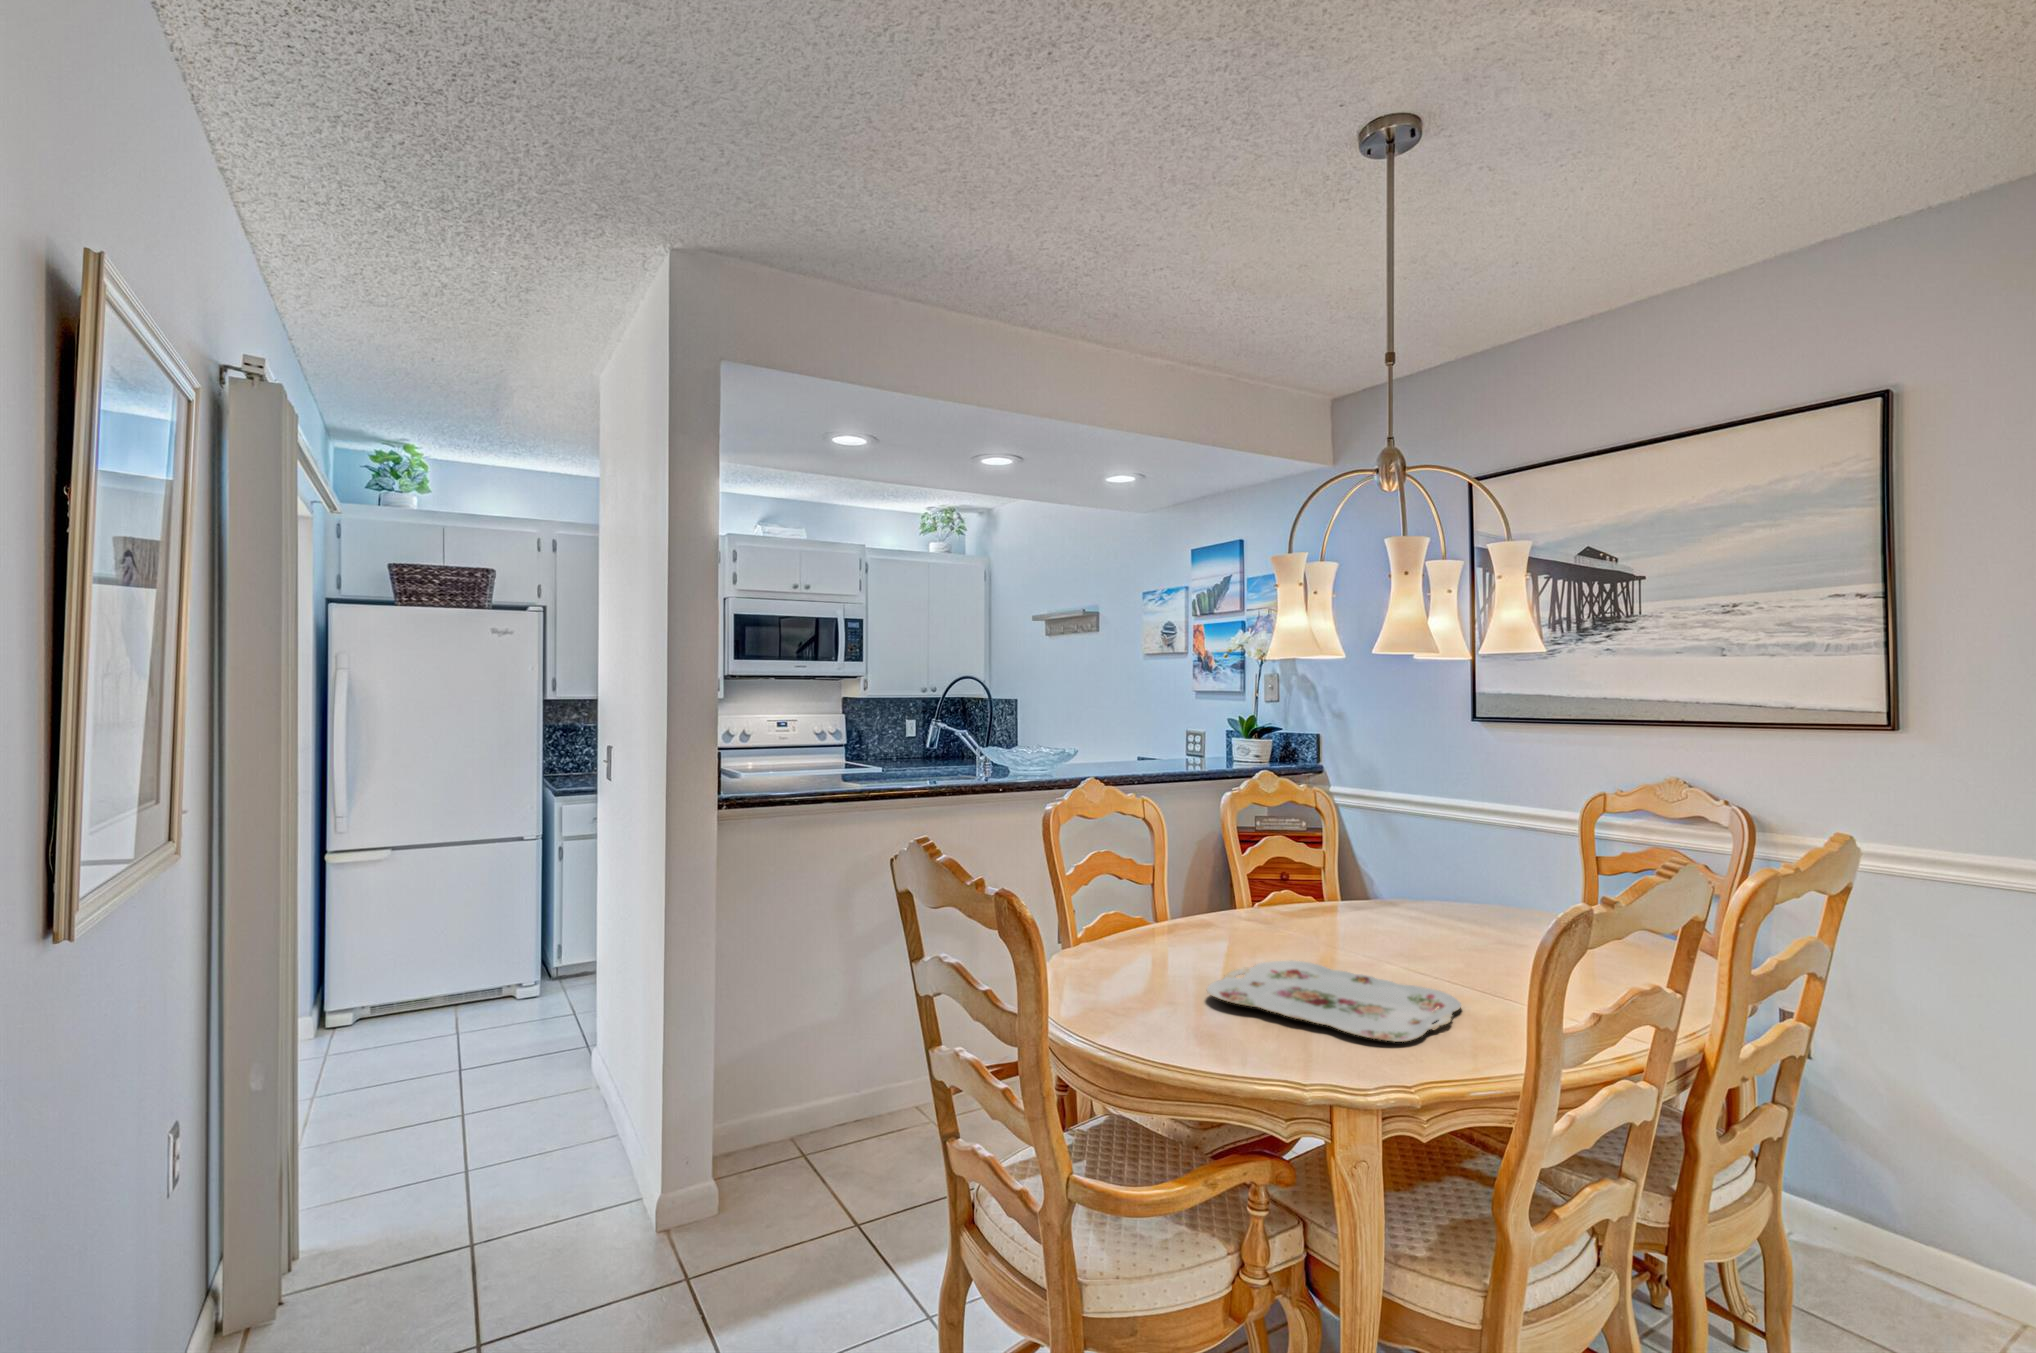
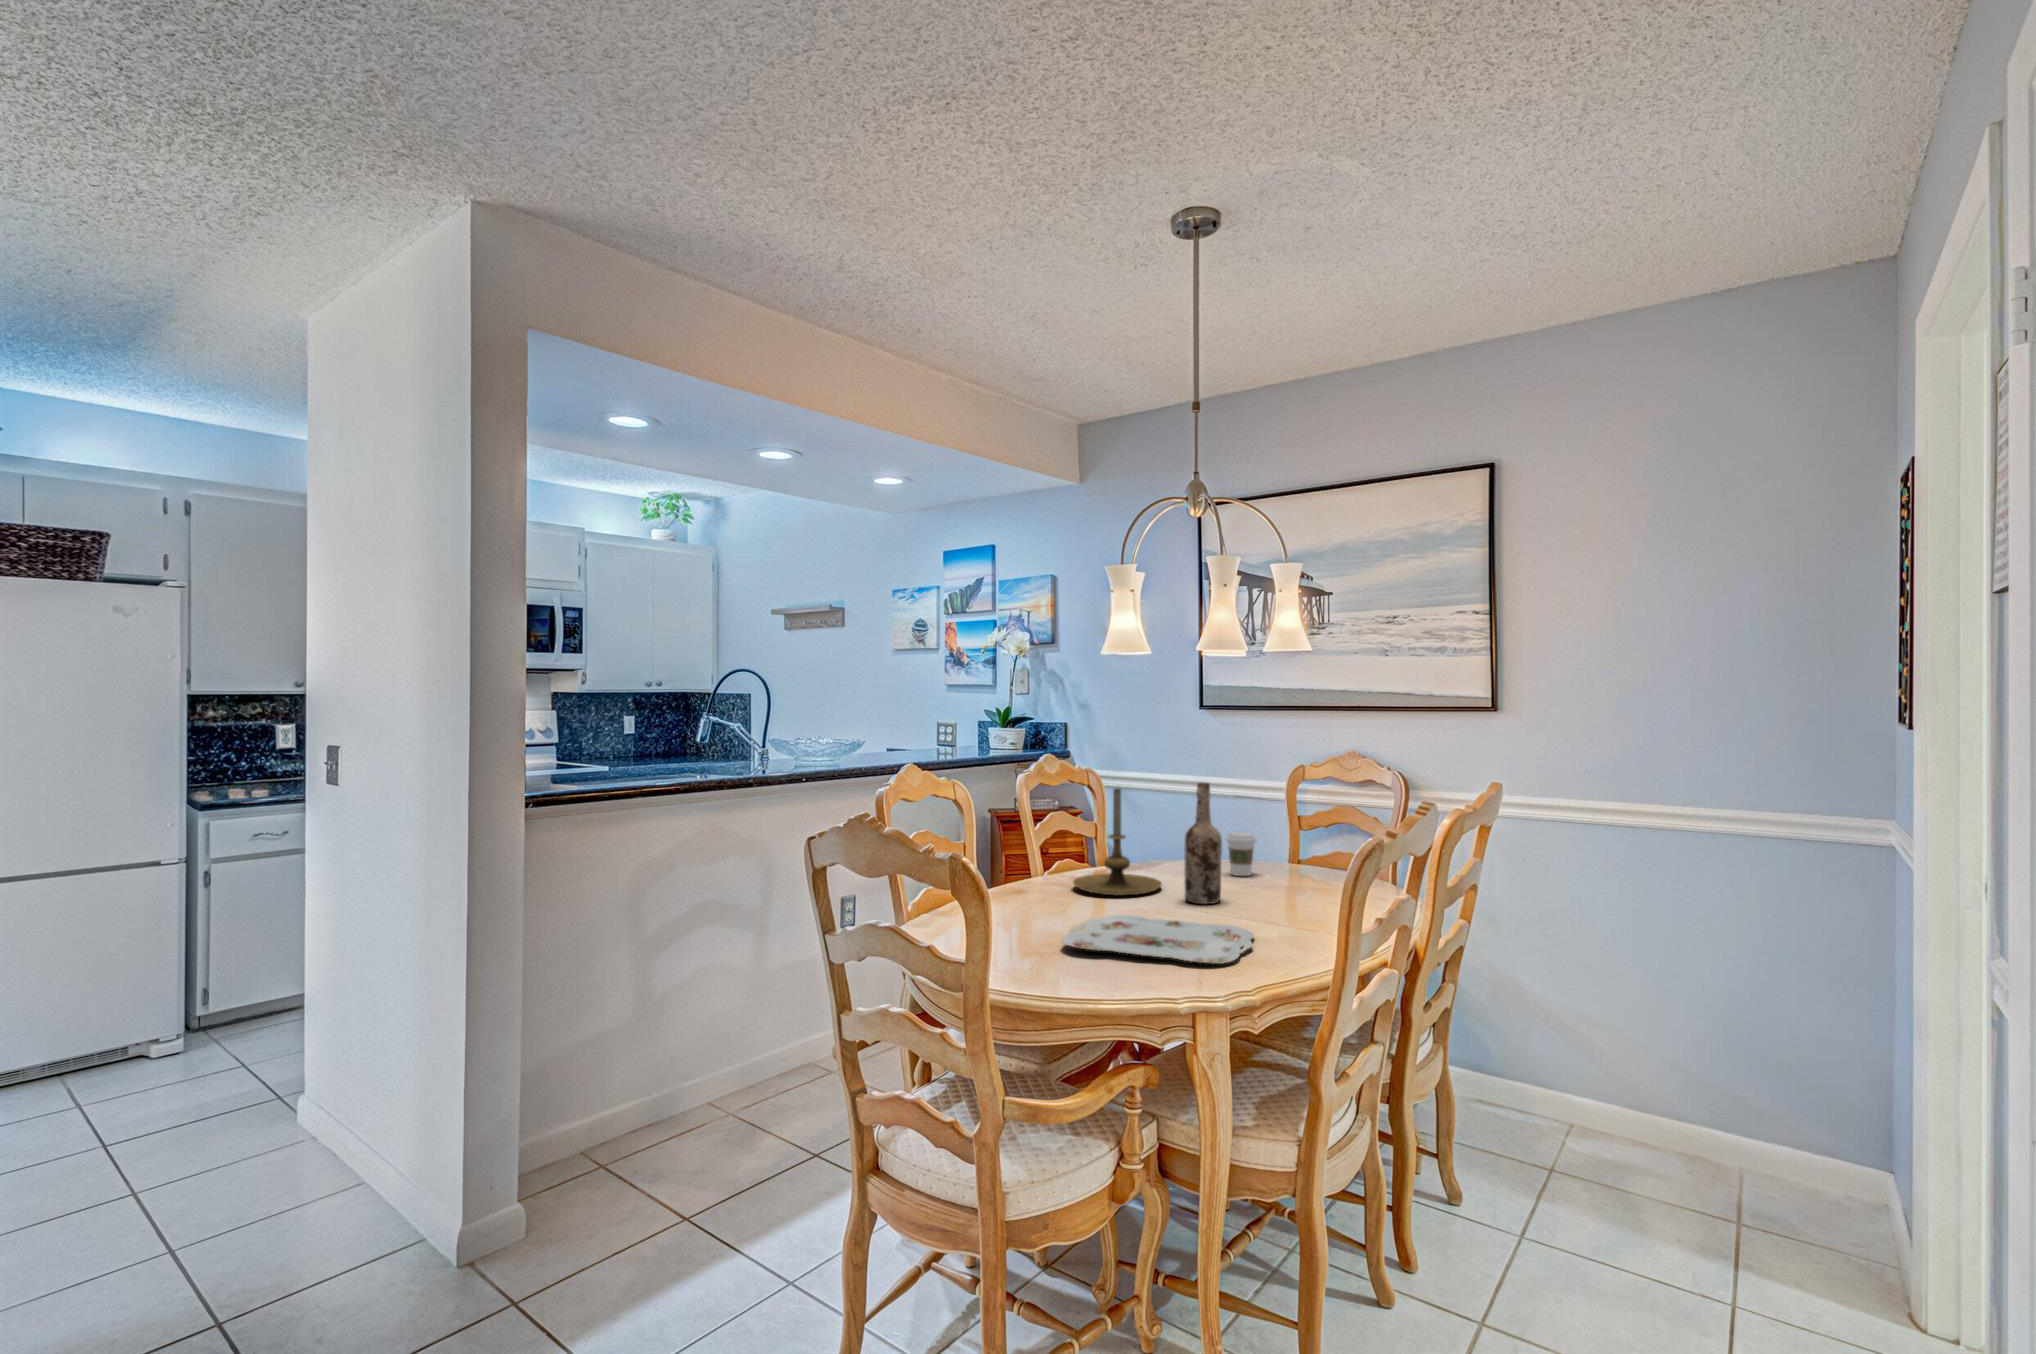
wine bottle: none [1397,807,1446,957] -> present [1184,783,1222,904]
candle holder: none [1269,808,1379,936] -> present [1073,788,1162,895]
coffee cup: none [1471,868,1512,924] -> present [1226,832,1256,876]

